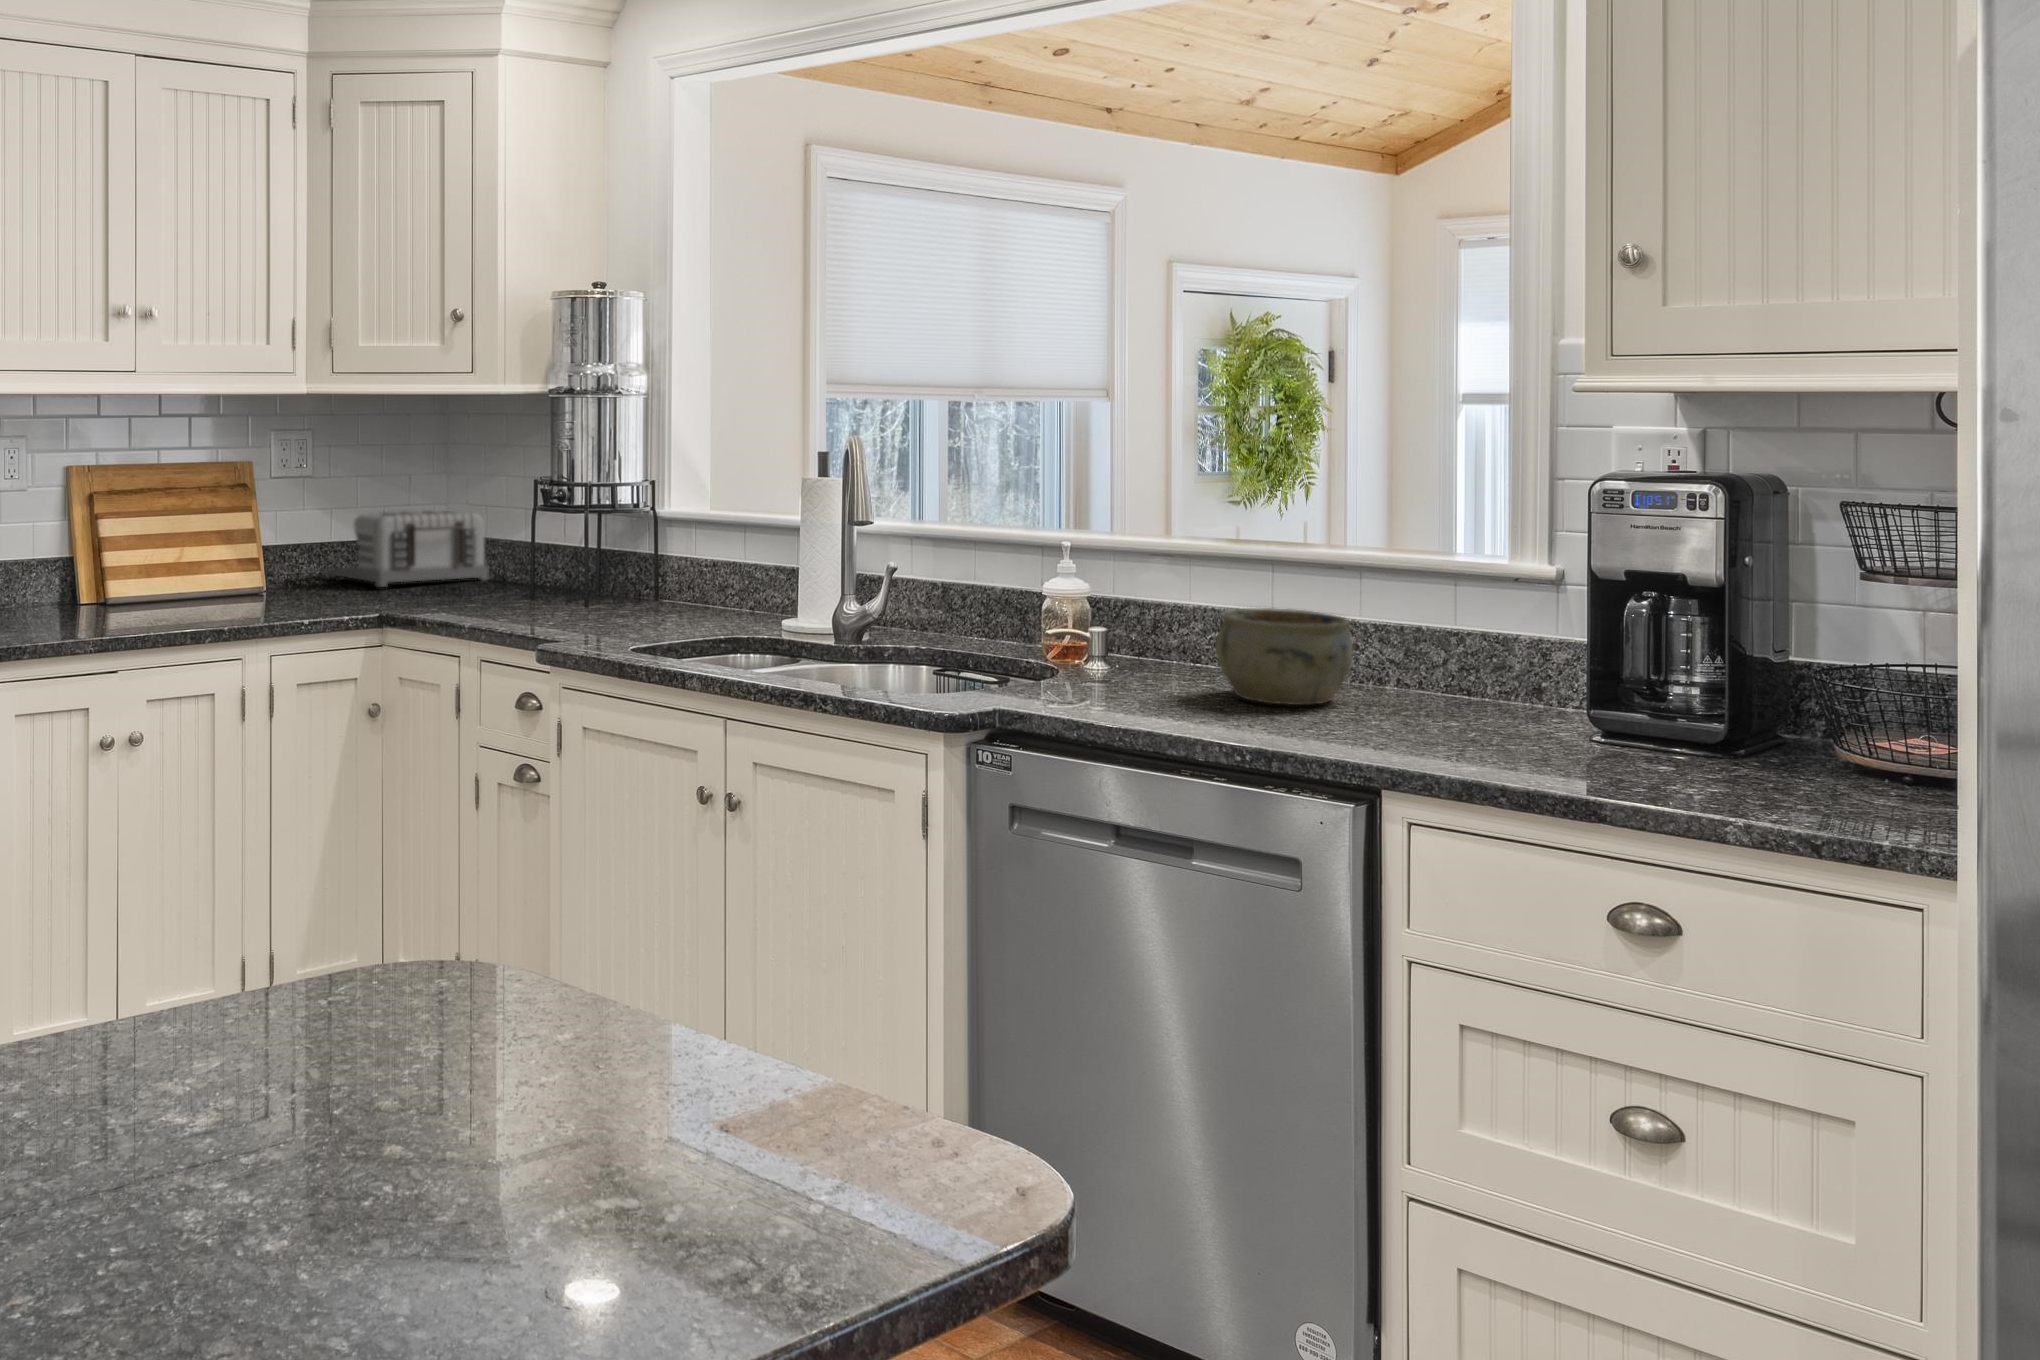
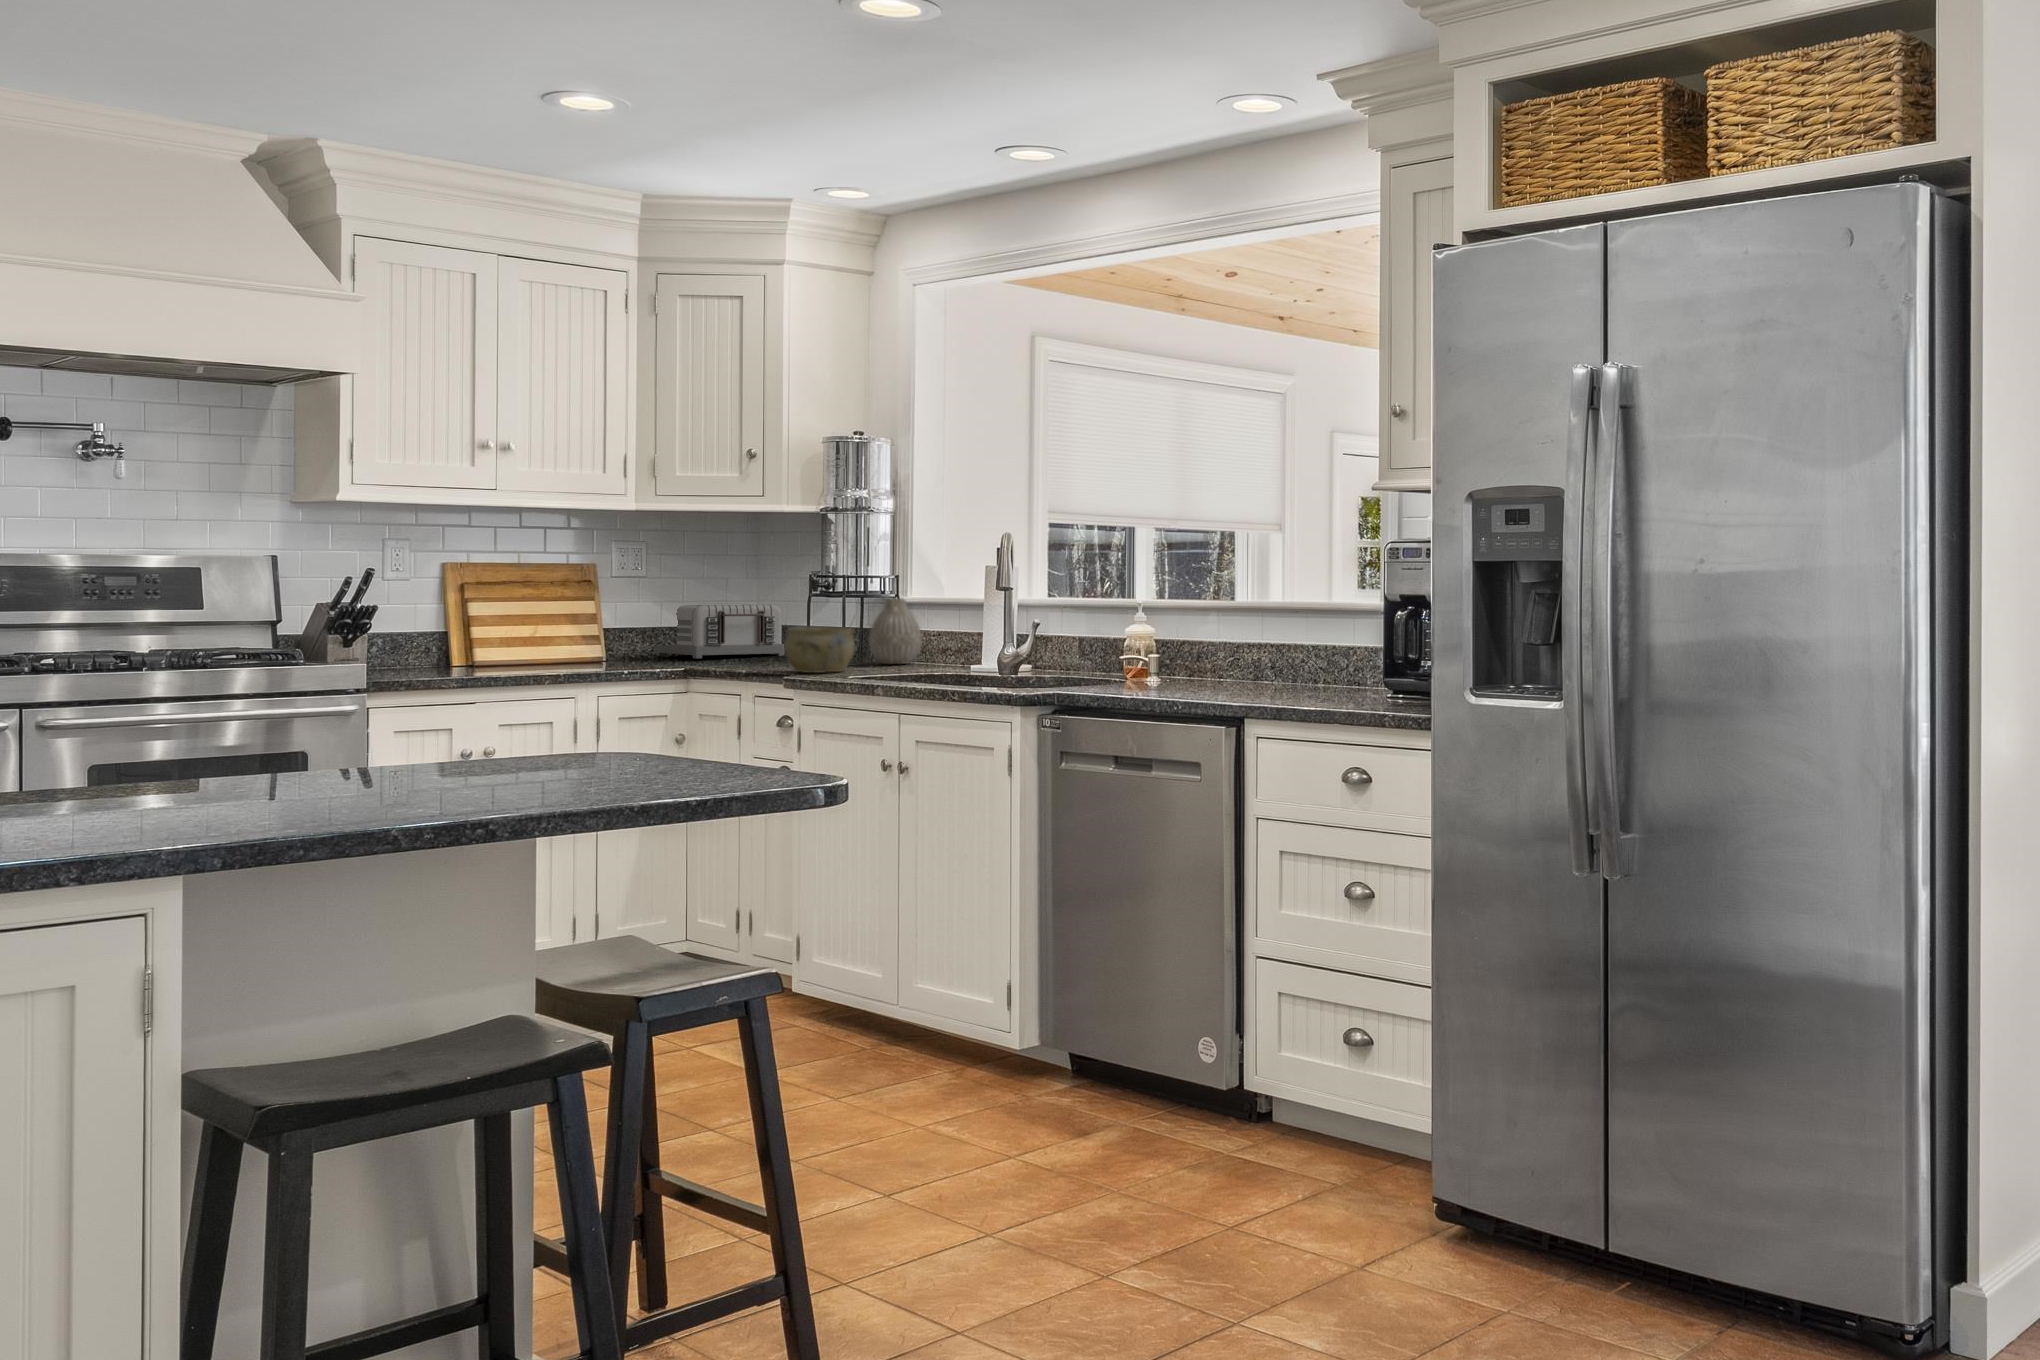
vase: none [619,515,692,608] -> present [869,599,922,664]
ceramic bowl: present [1215,608,1353,705] -> present [785,627,855,673]

